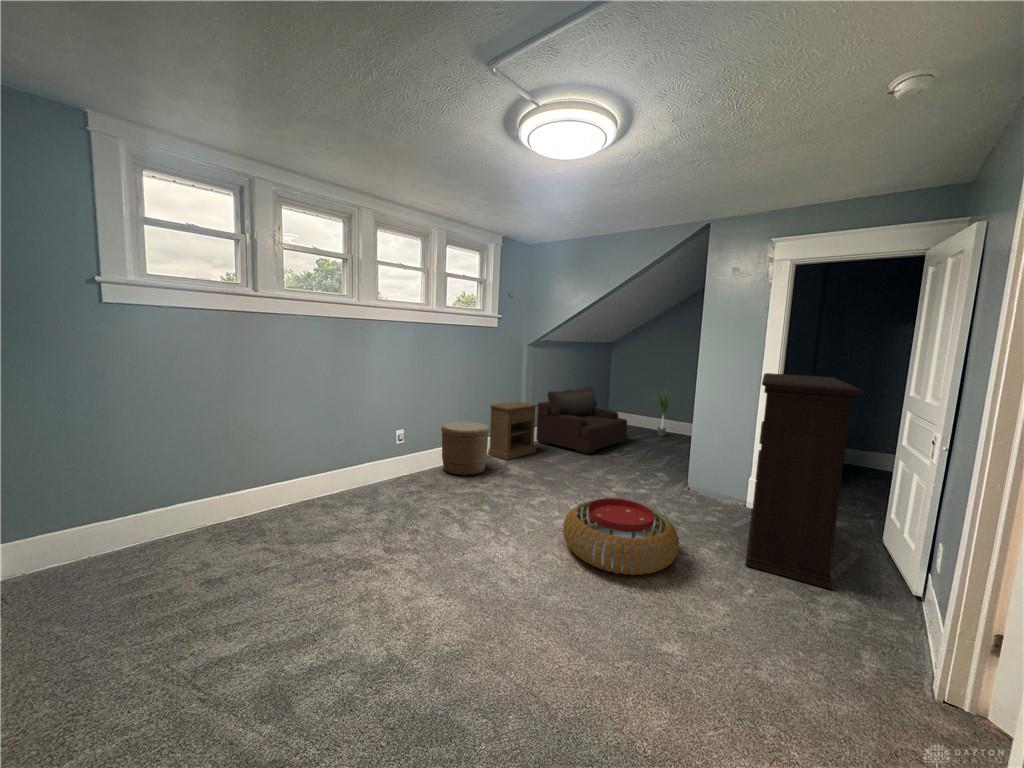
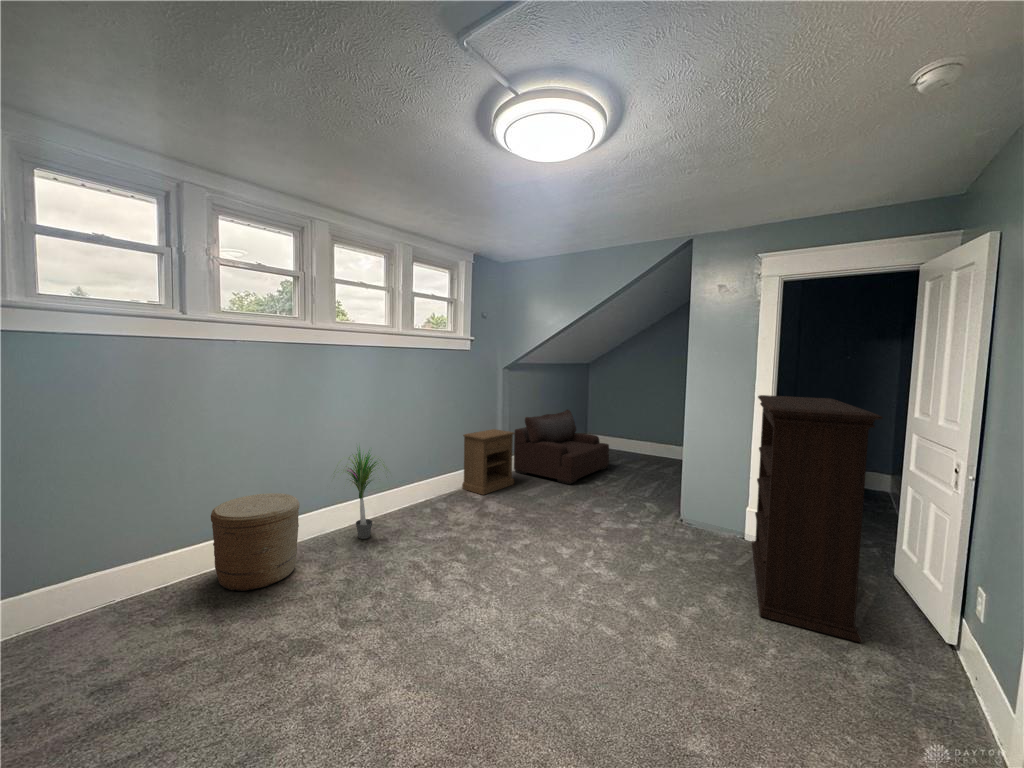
potted plant: present [658,392,673,436] -> present [334,447,385,539]
woven basket: present [441,422,489,476] -> present [211,493,299,591]
pouf: present [563,498,679,575] -> none [553,543,687,639]

